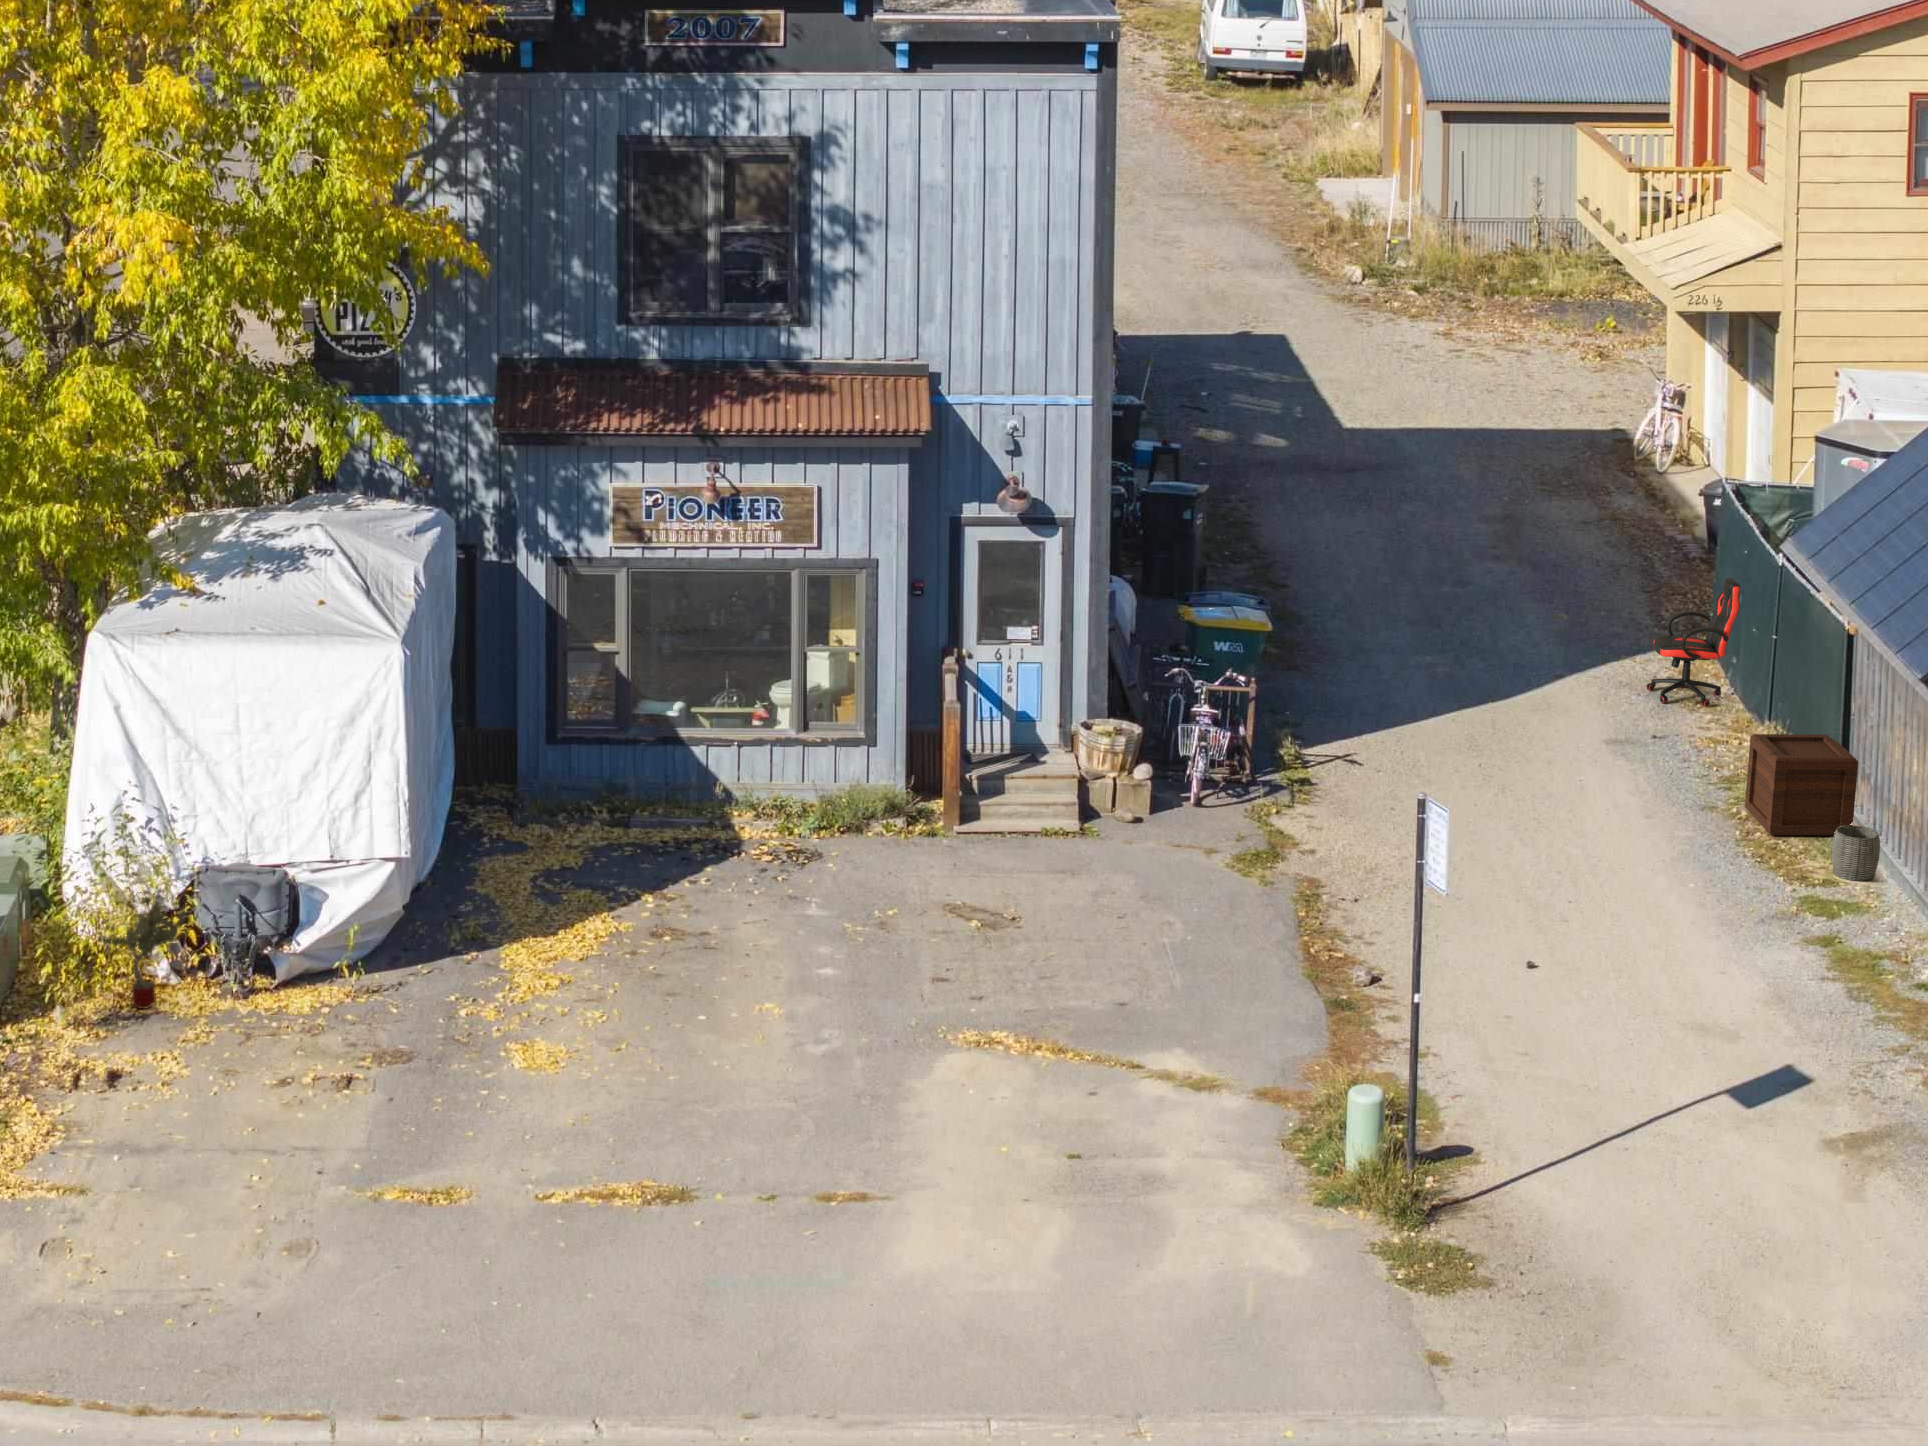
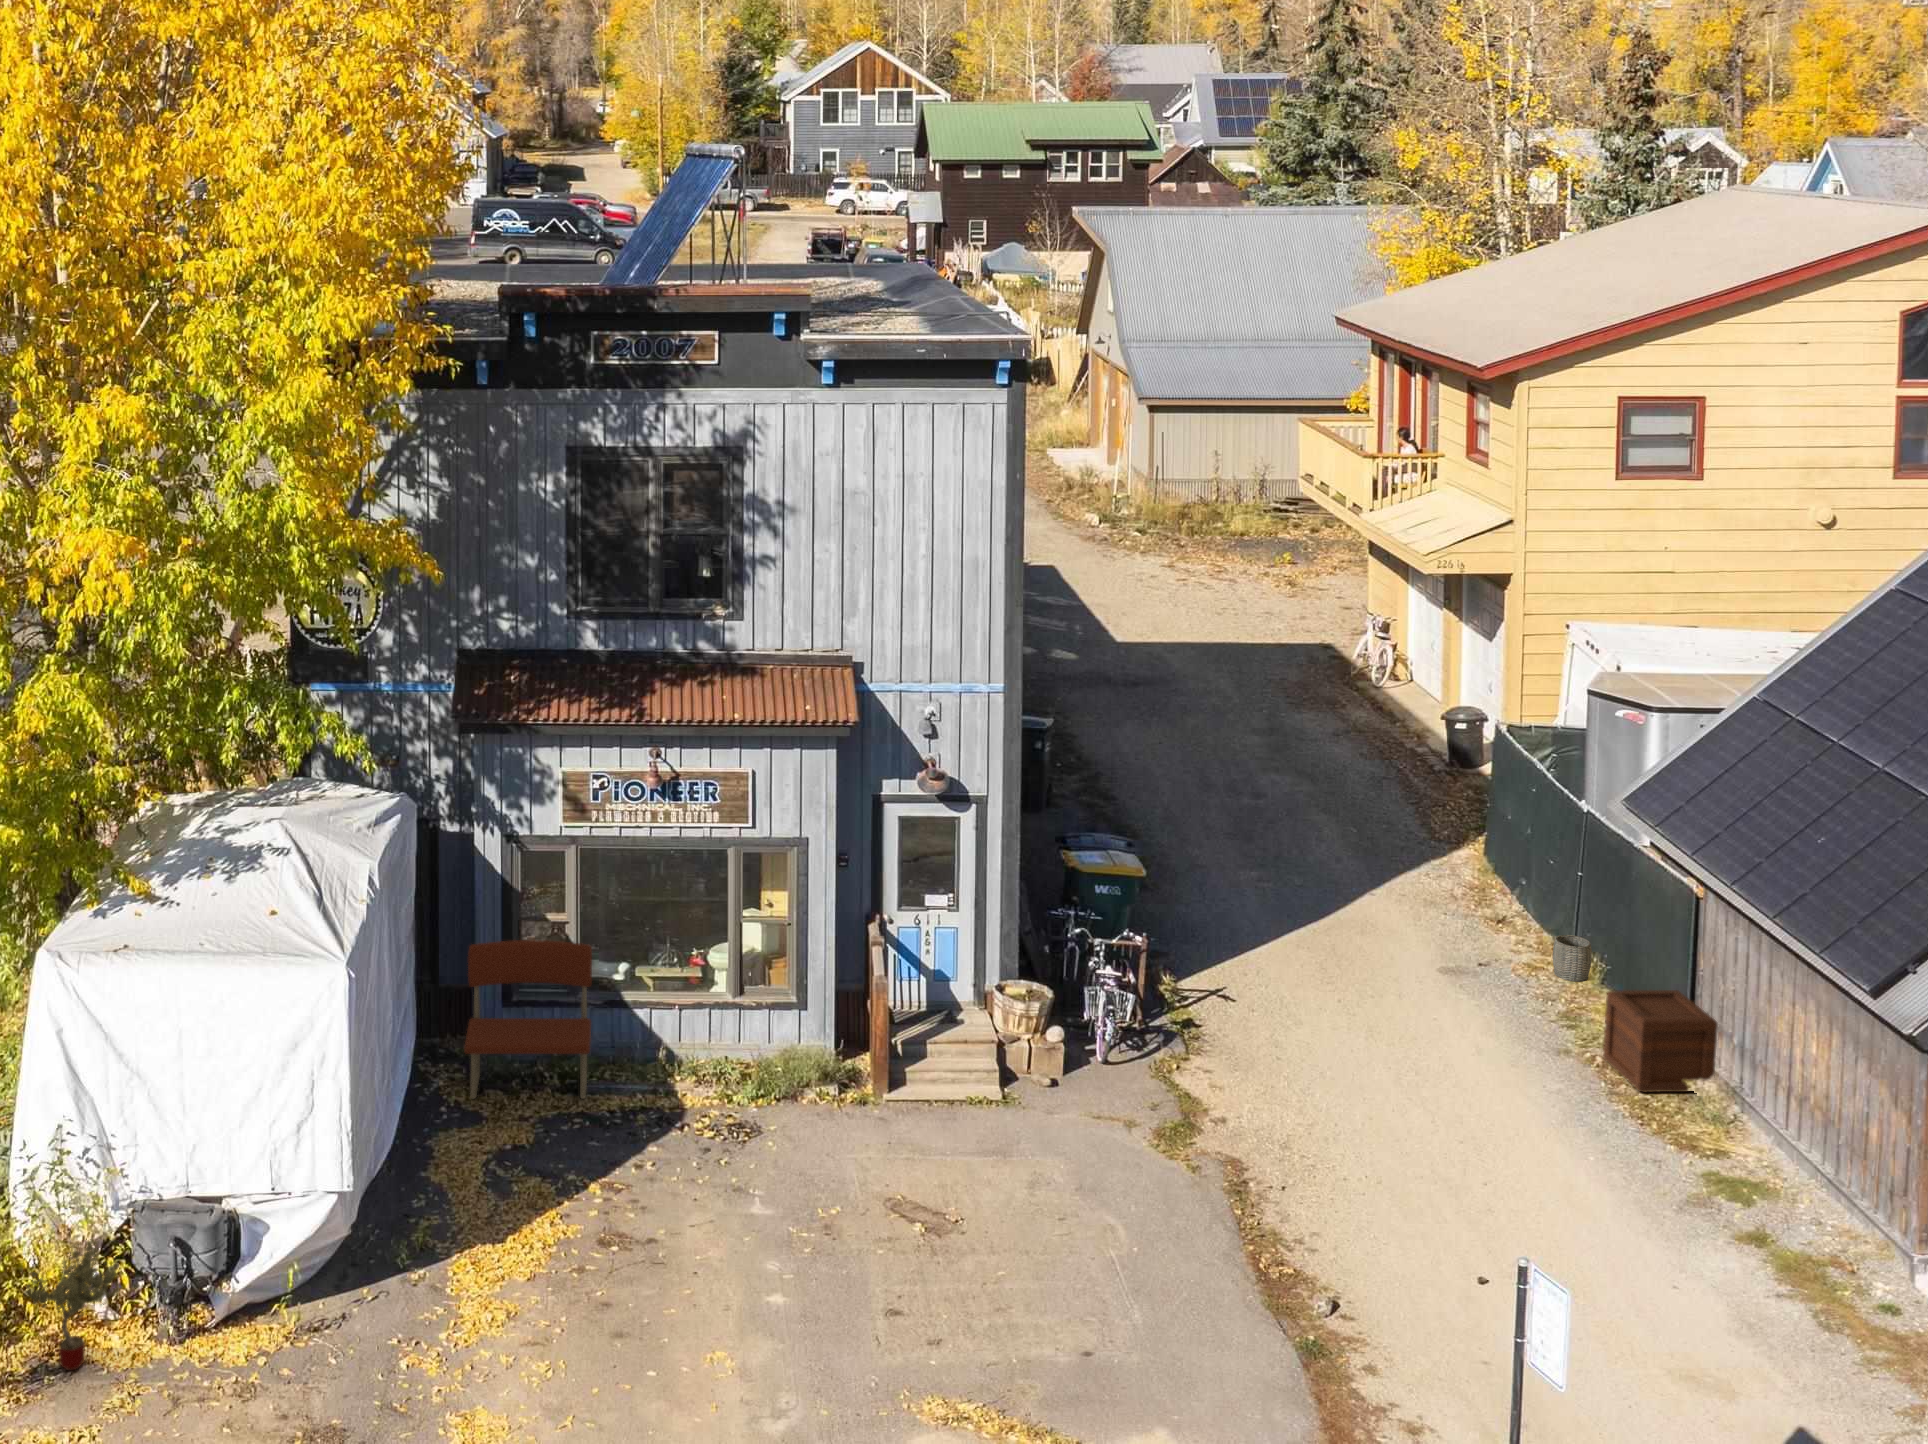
chair: present [1646,577,1740,707] -> none [1465,823,1549,940]
bench: none [511,665,646,825] -> present [464,940,592,1099]
woven basket: present [1832,825,1880,881] -> present [1553,935,1592,981]

